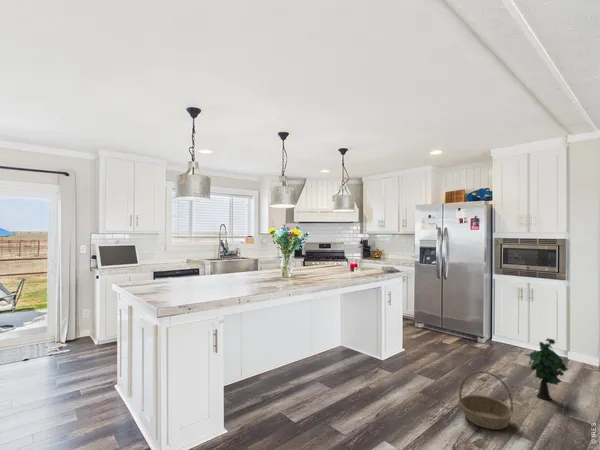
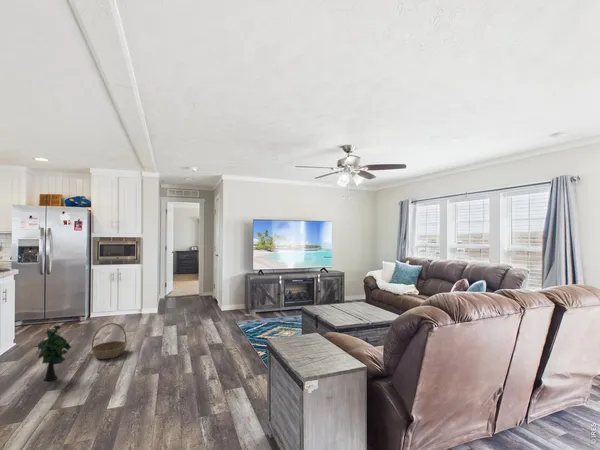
decorative plant: present [526,338,568,400] -> present [35,325,71,381]

